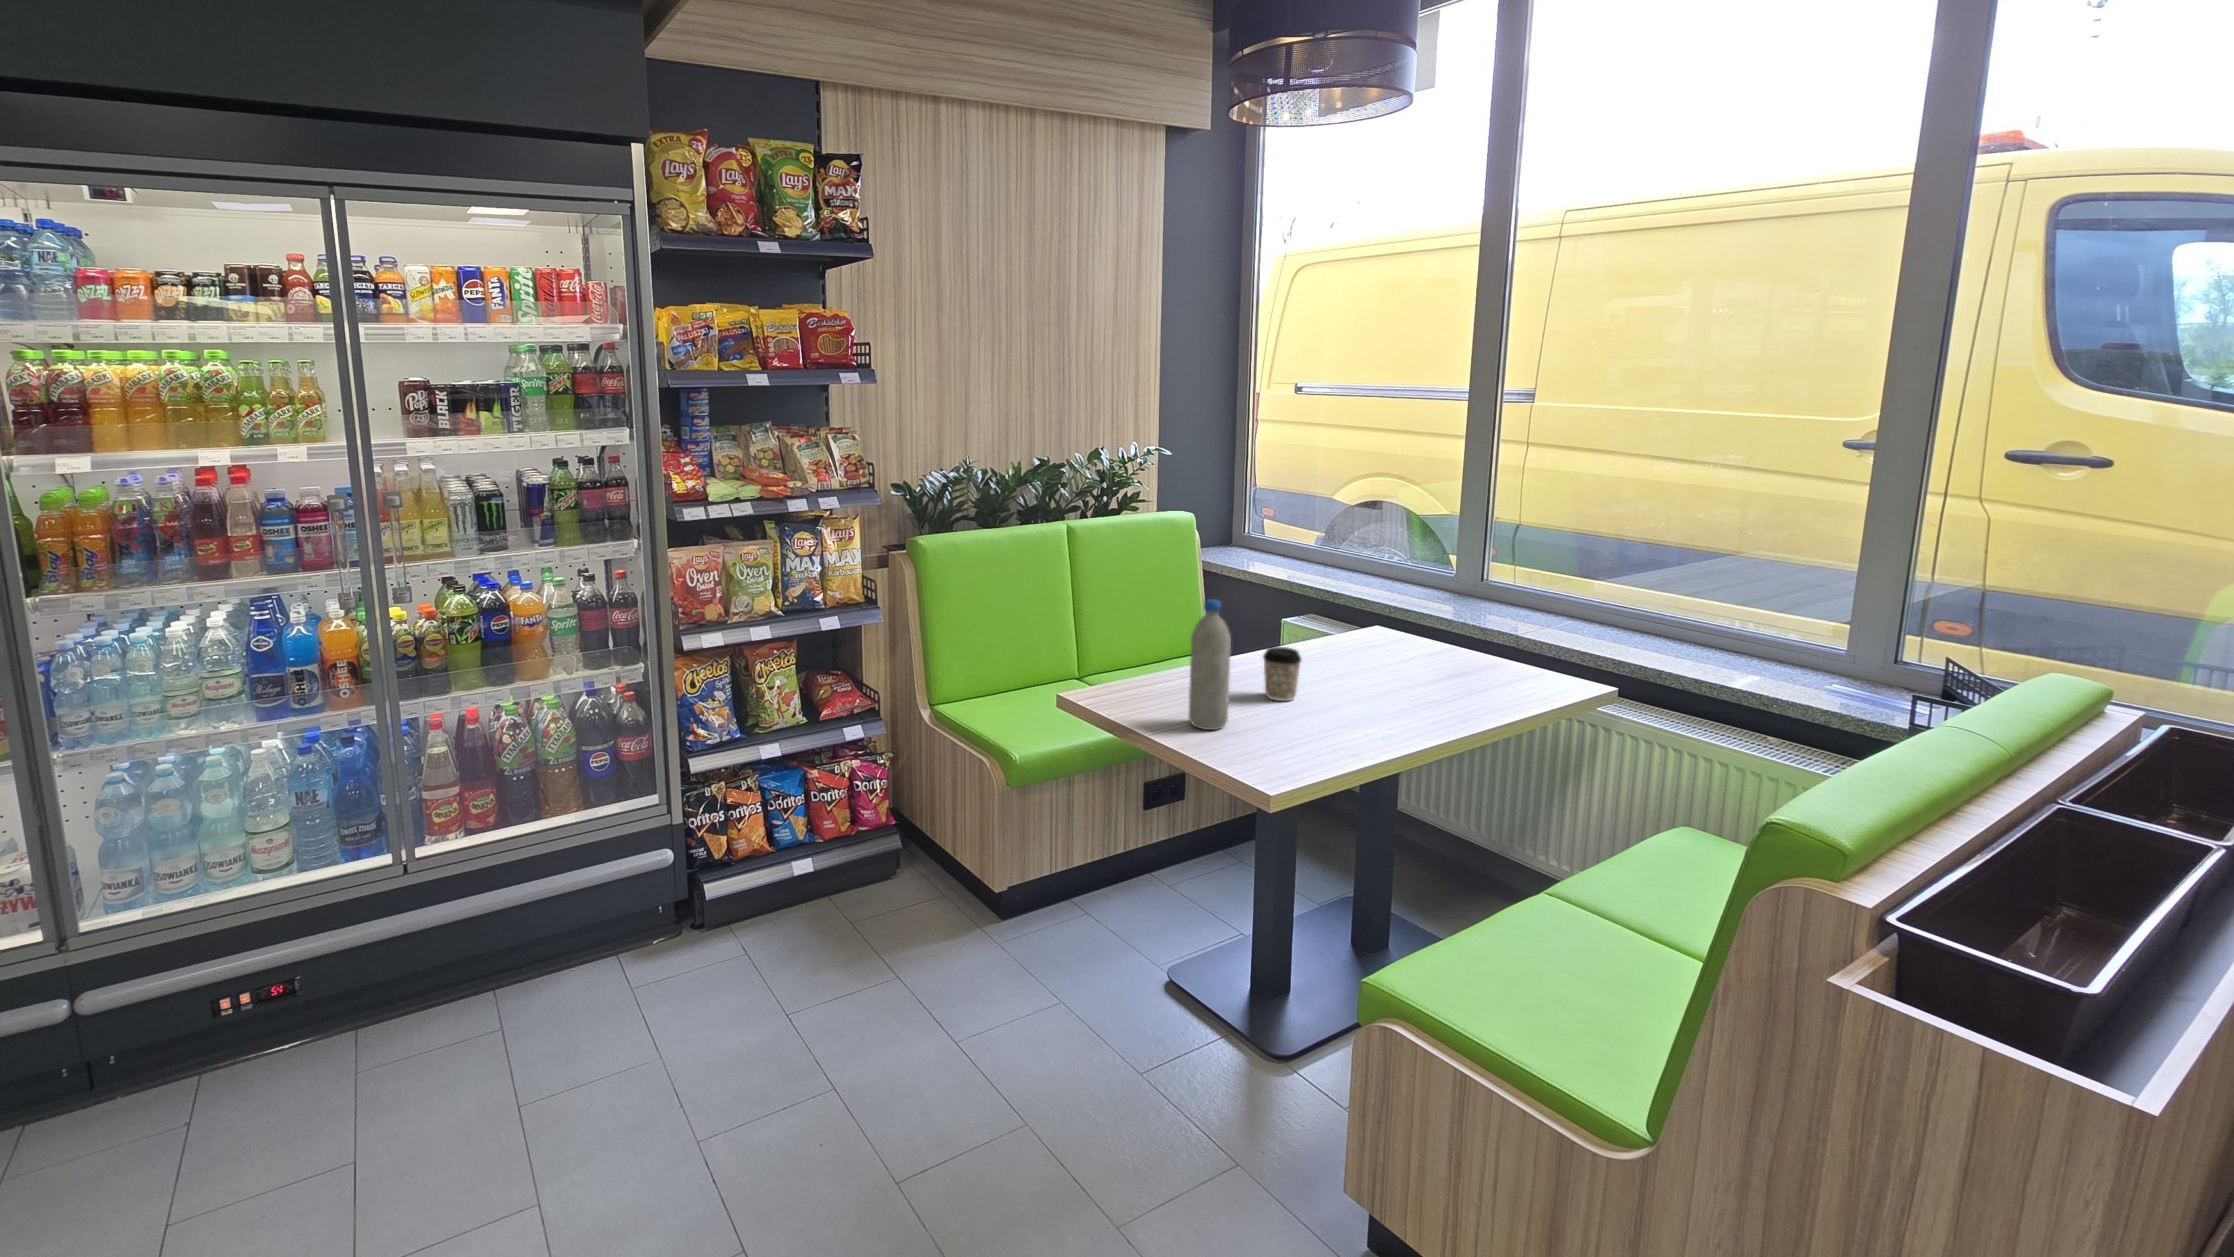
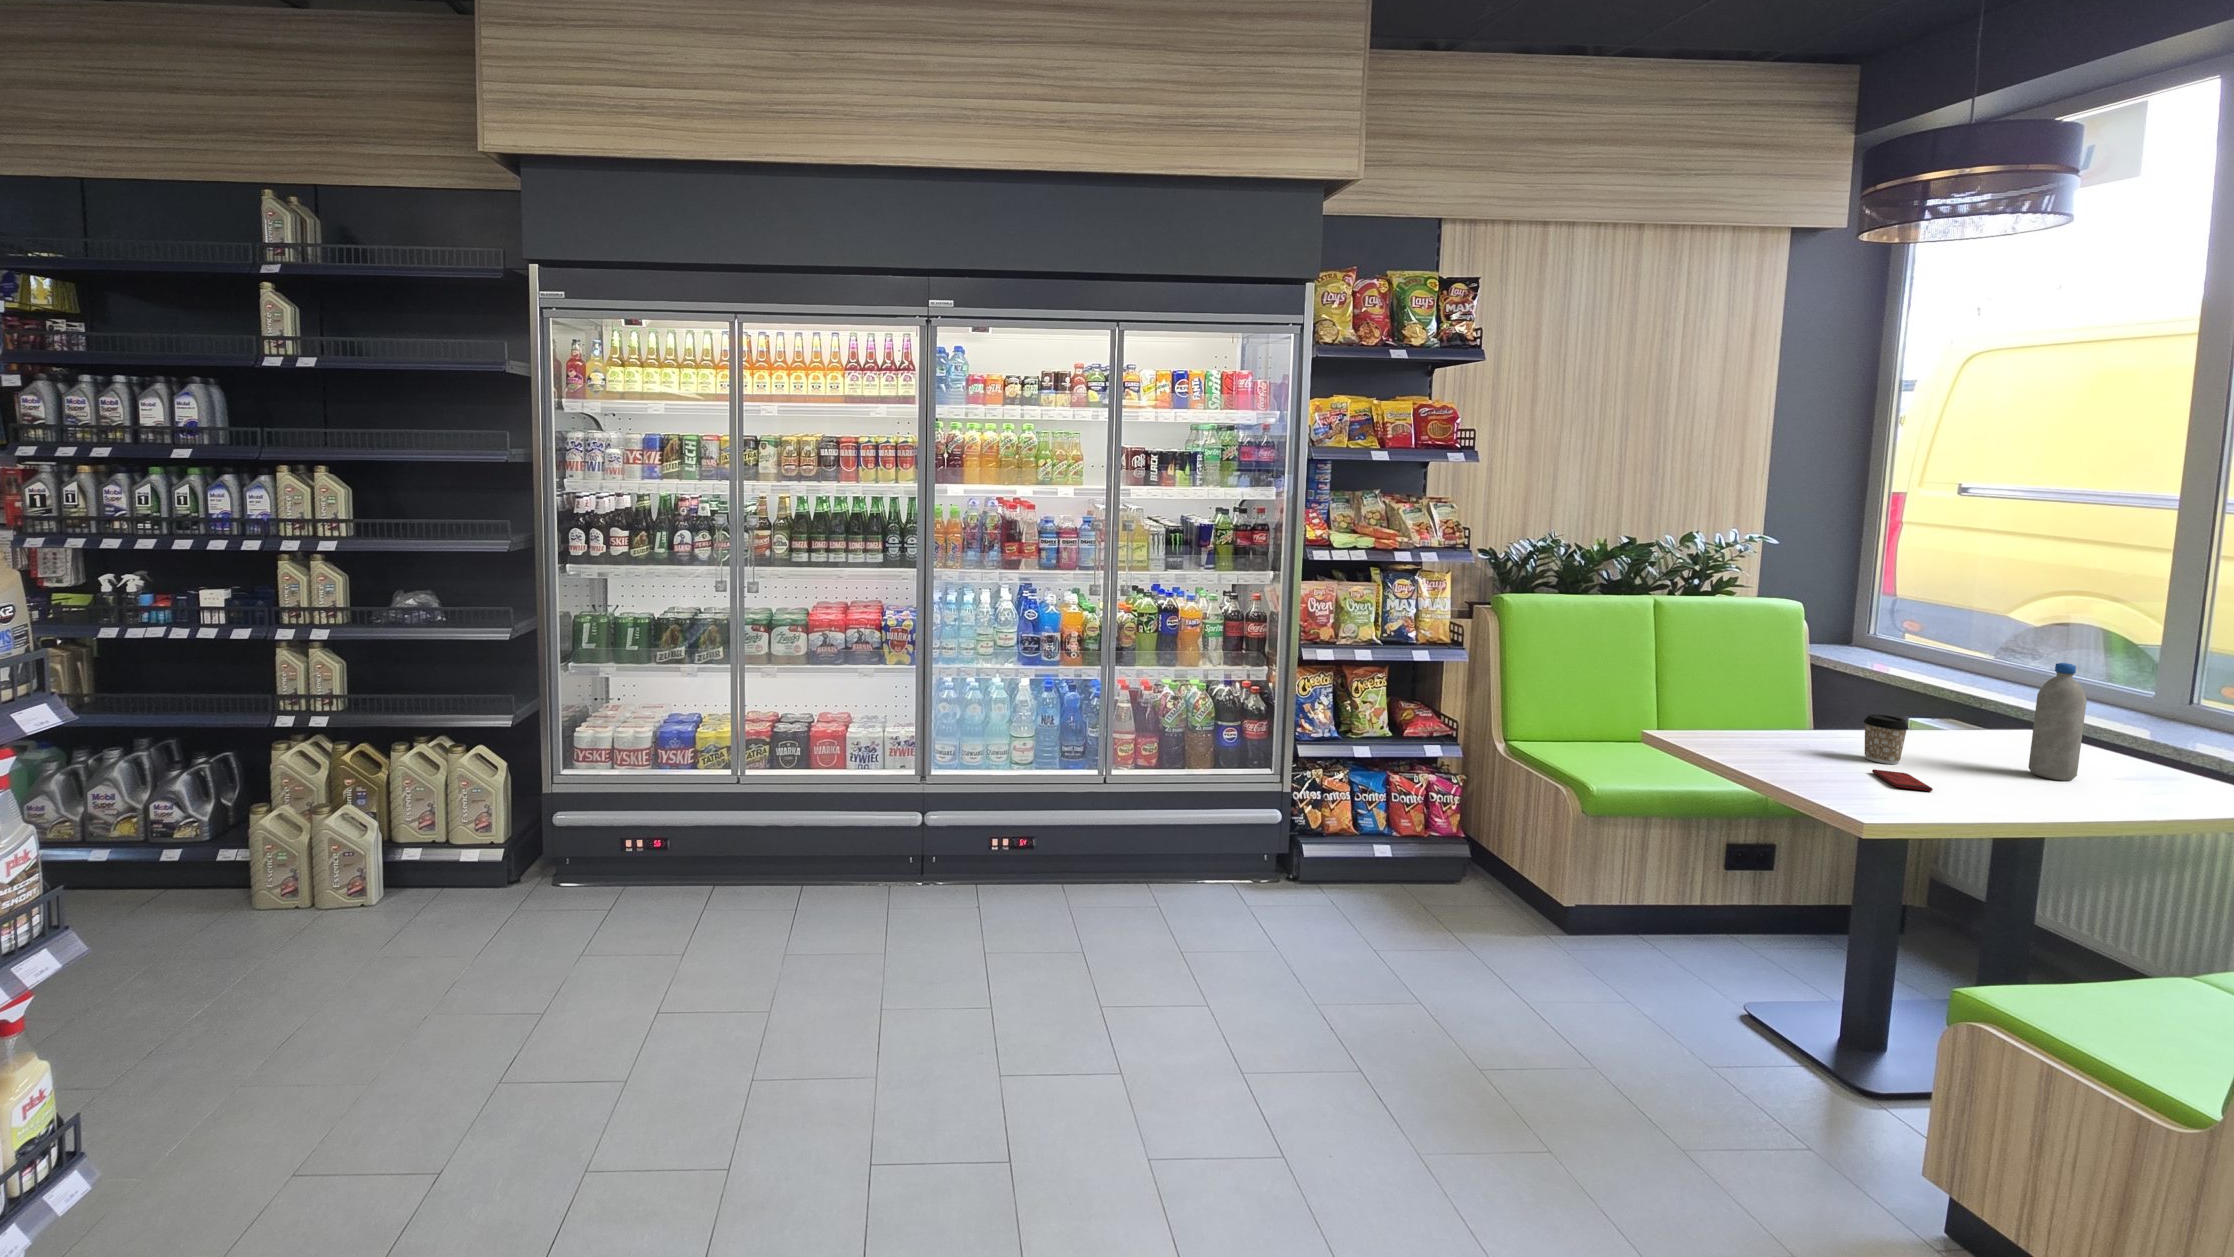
water bottle: present [1189,599,1231,730] -> present [2028,663,2087,781]
smartphone: none [1276,714,1332,739] -> present [1872,769,1933,791]

